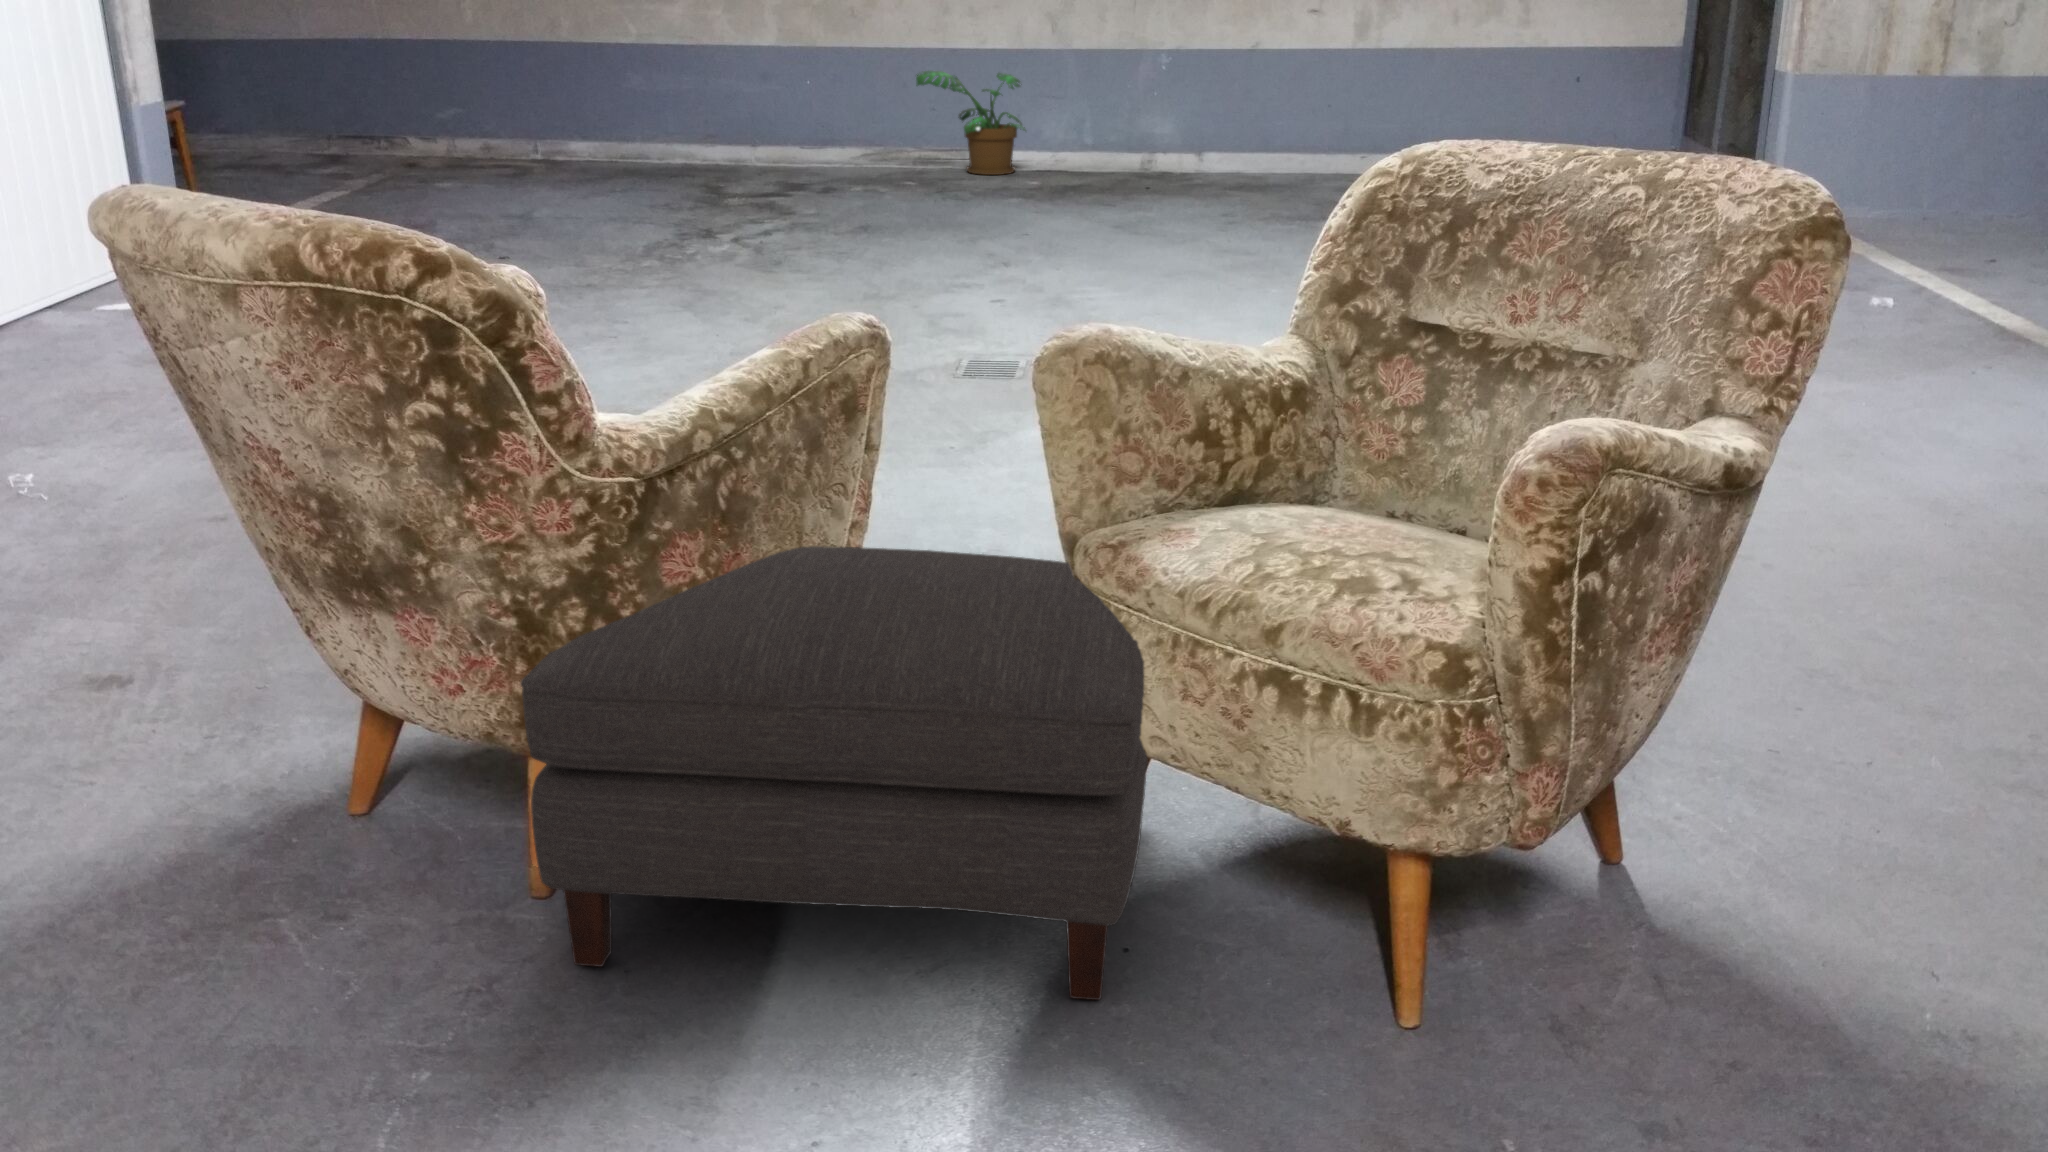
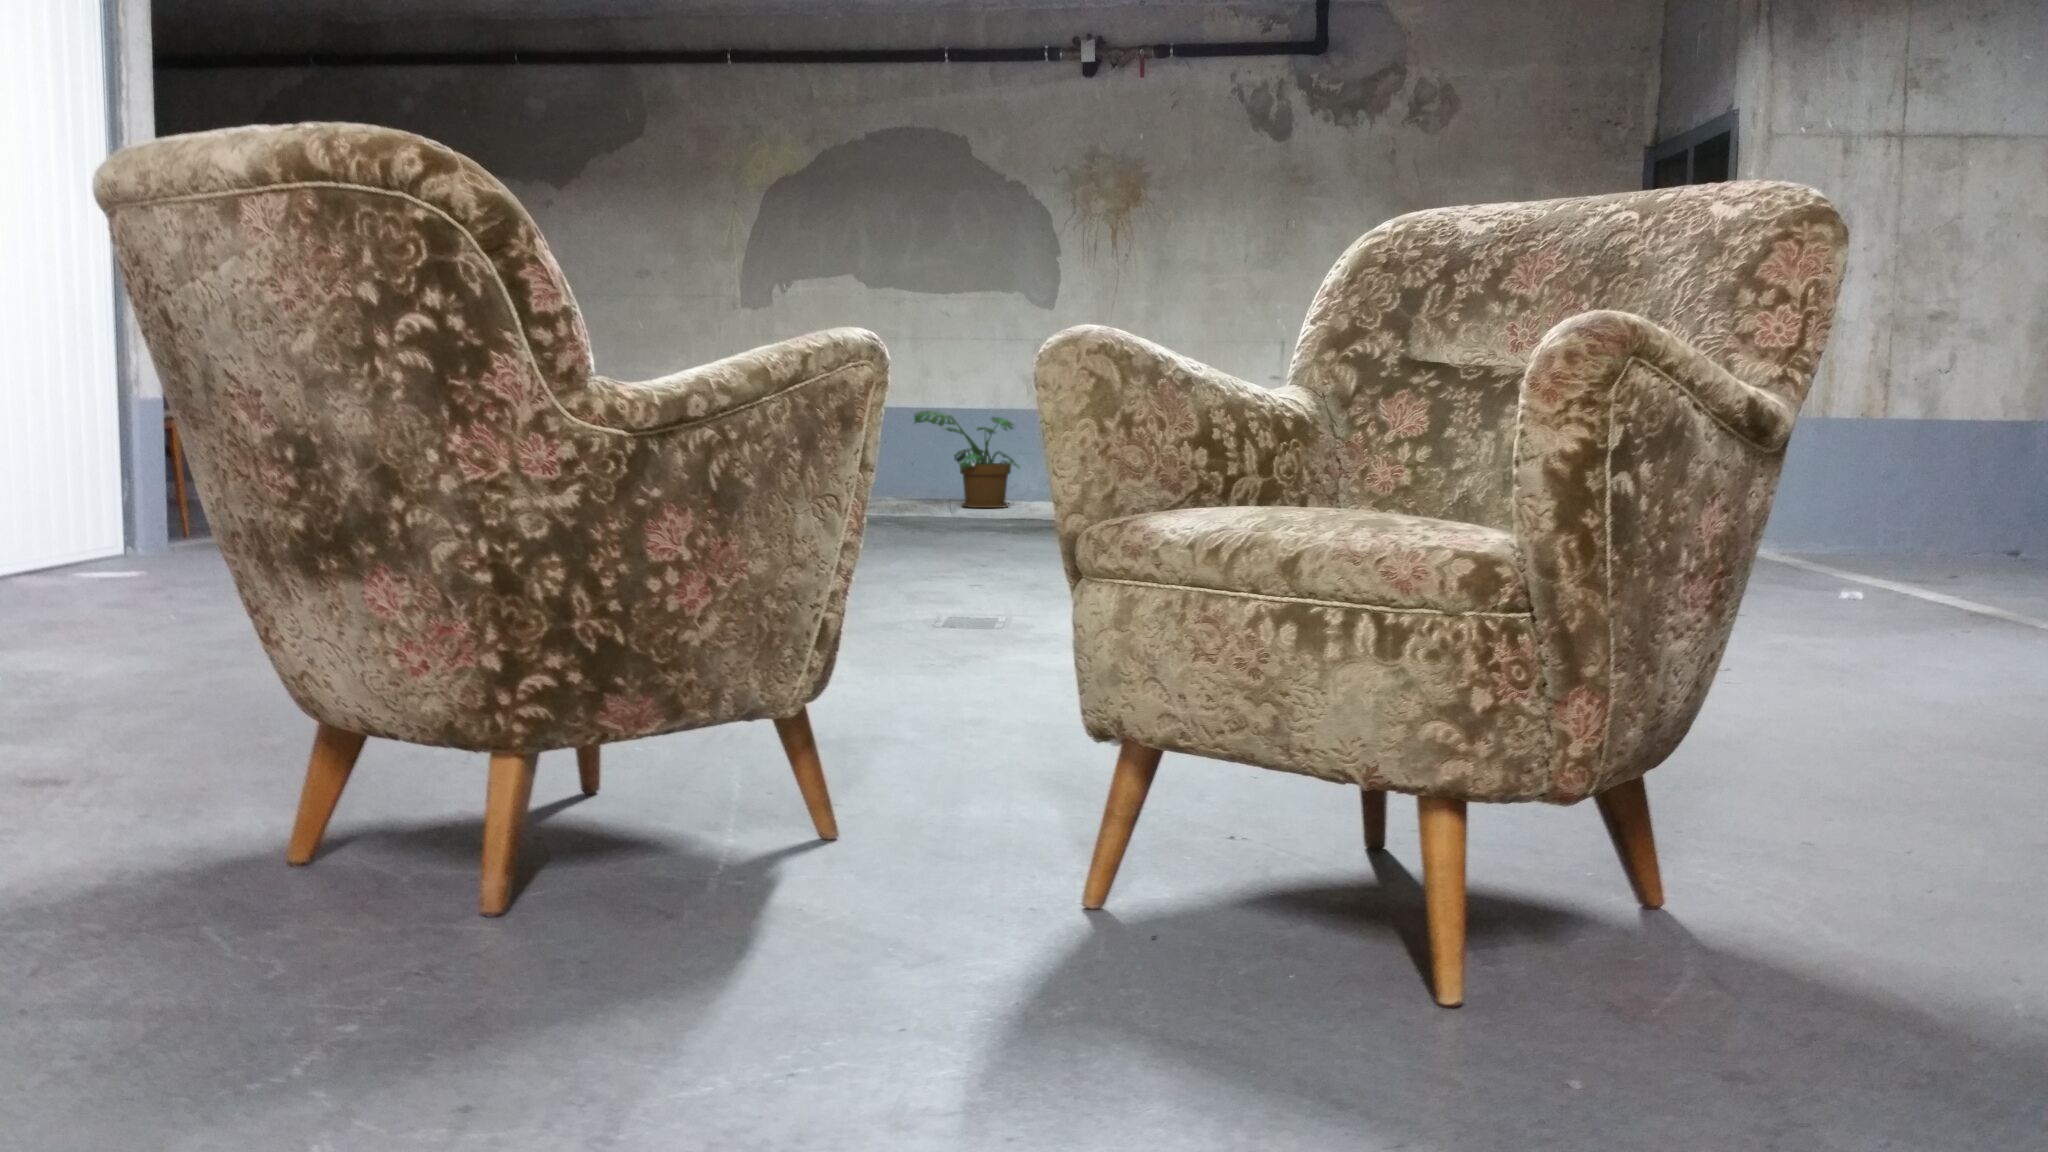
ottoman: present [521,546,1147,1000] -> none [492,555,1161,986]

